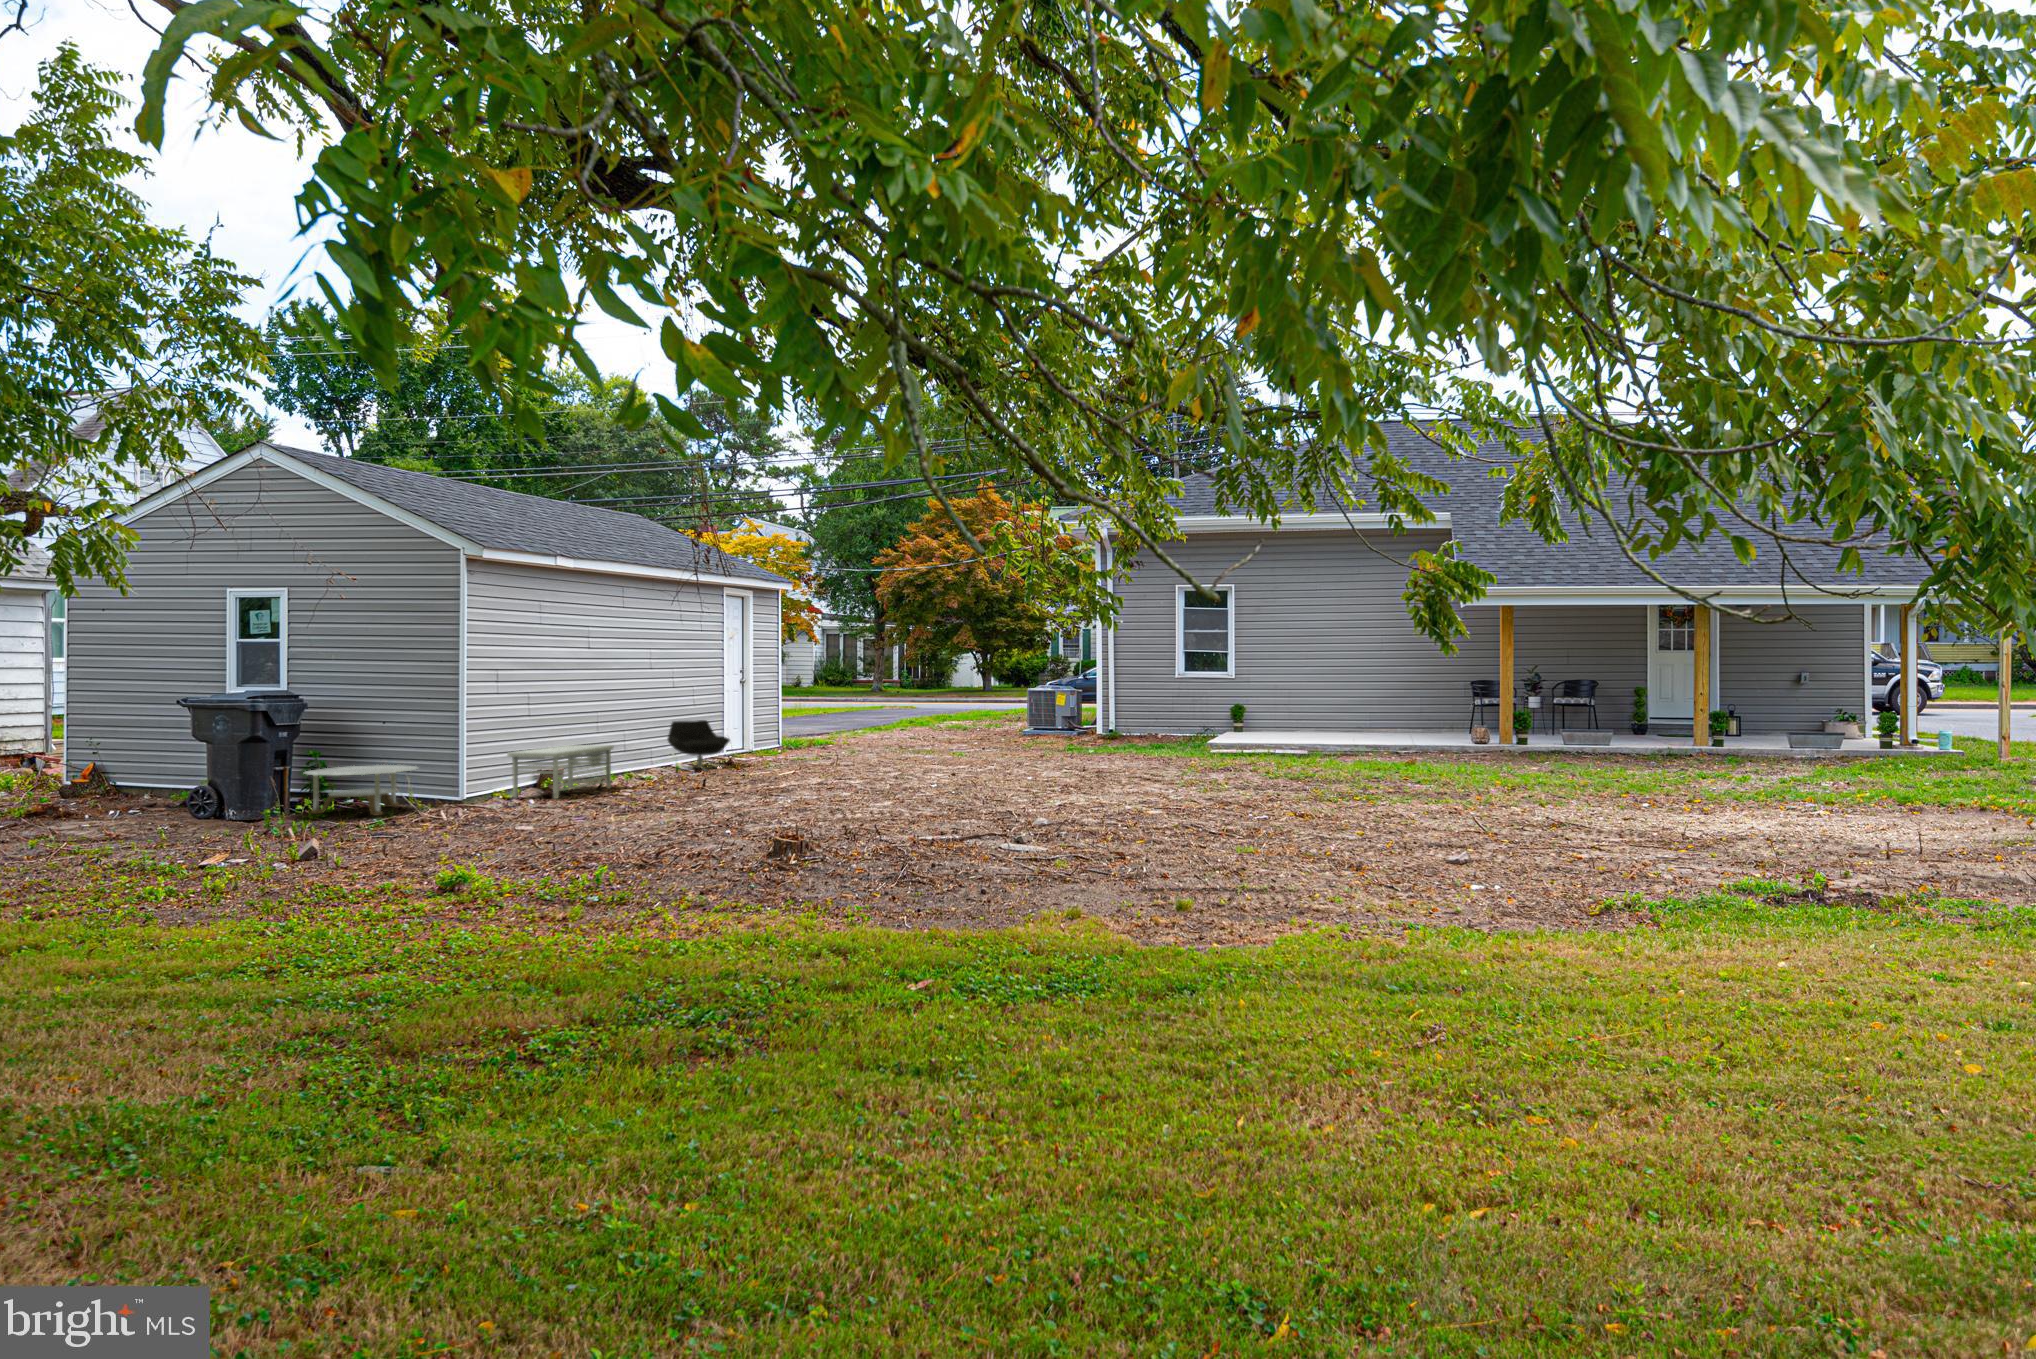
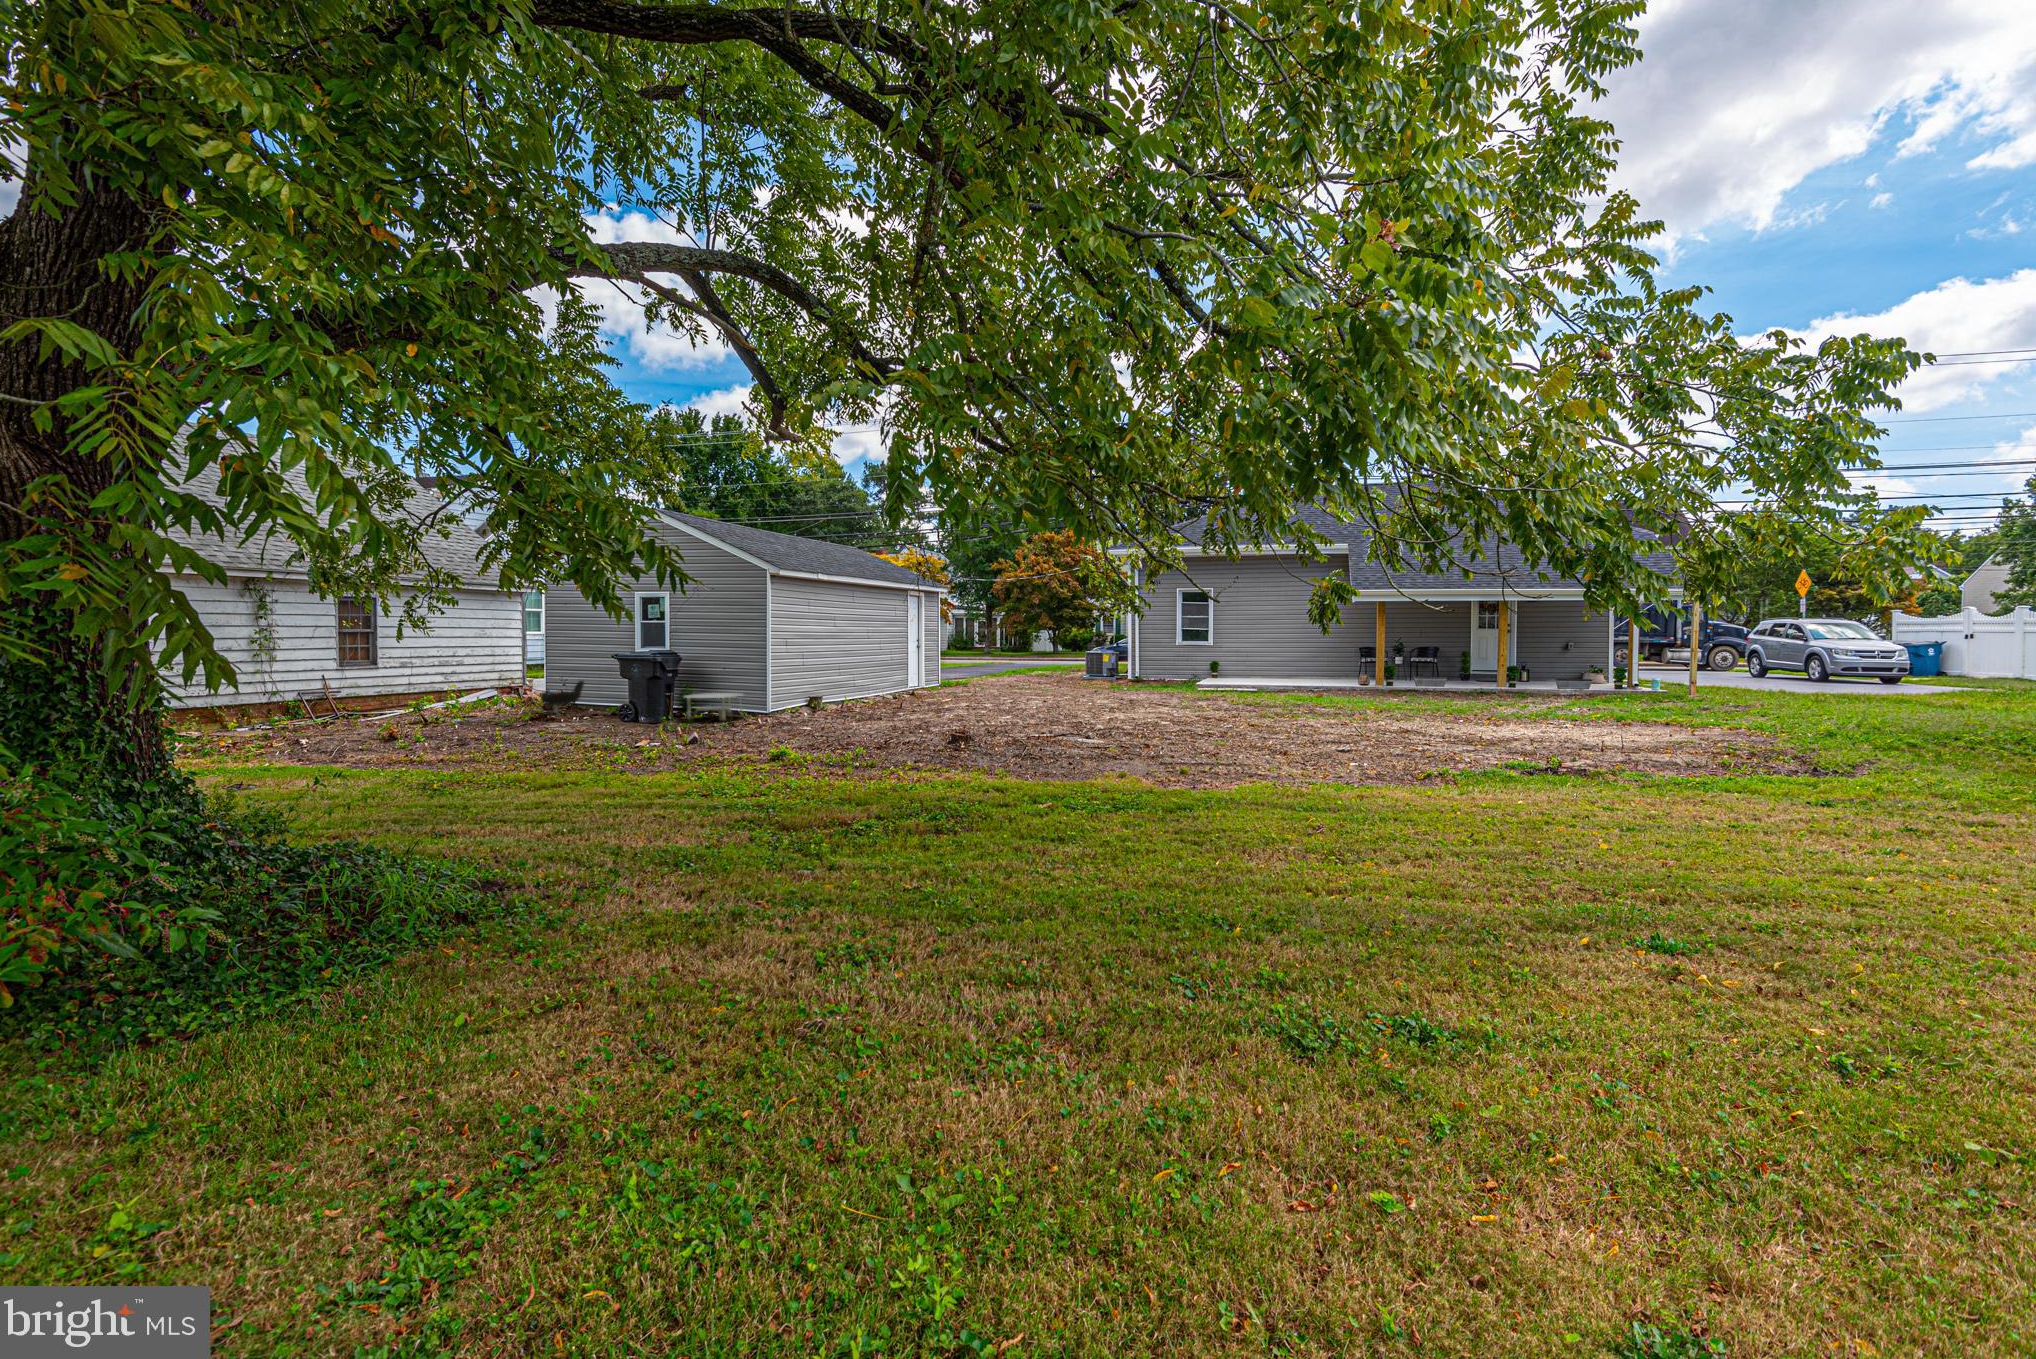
lounge chair: present [668,720,730,769] -> present [540,681,584,714]
storage bench: present [507,745,614,799] -> none [791,683,848,713]

